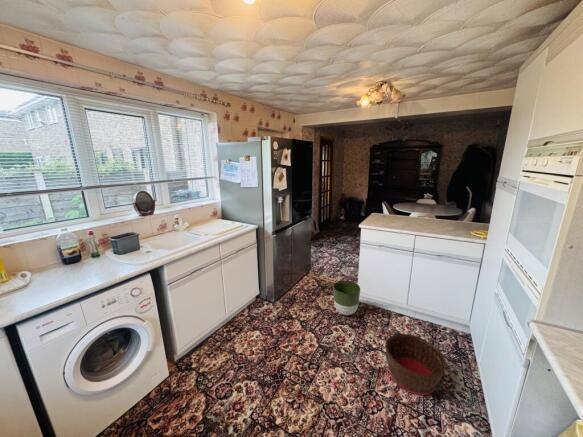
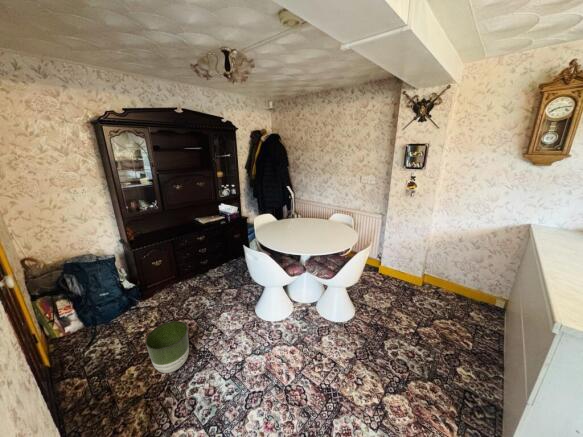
basket: present [385,333,446,395] -> none [256,312,304,364]

